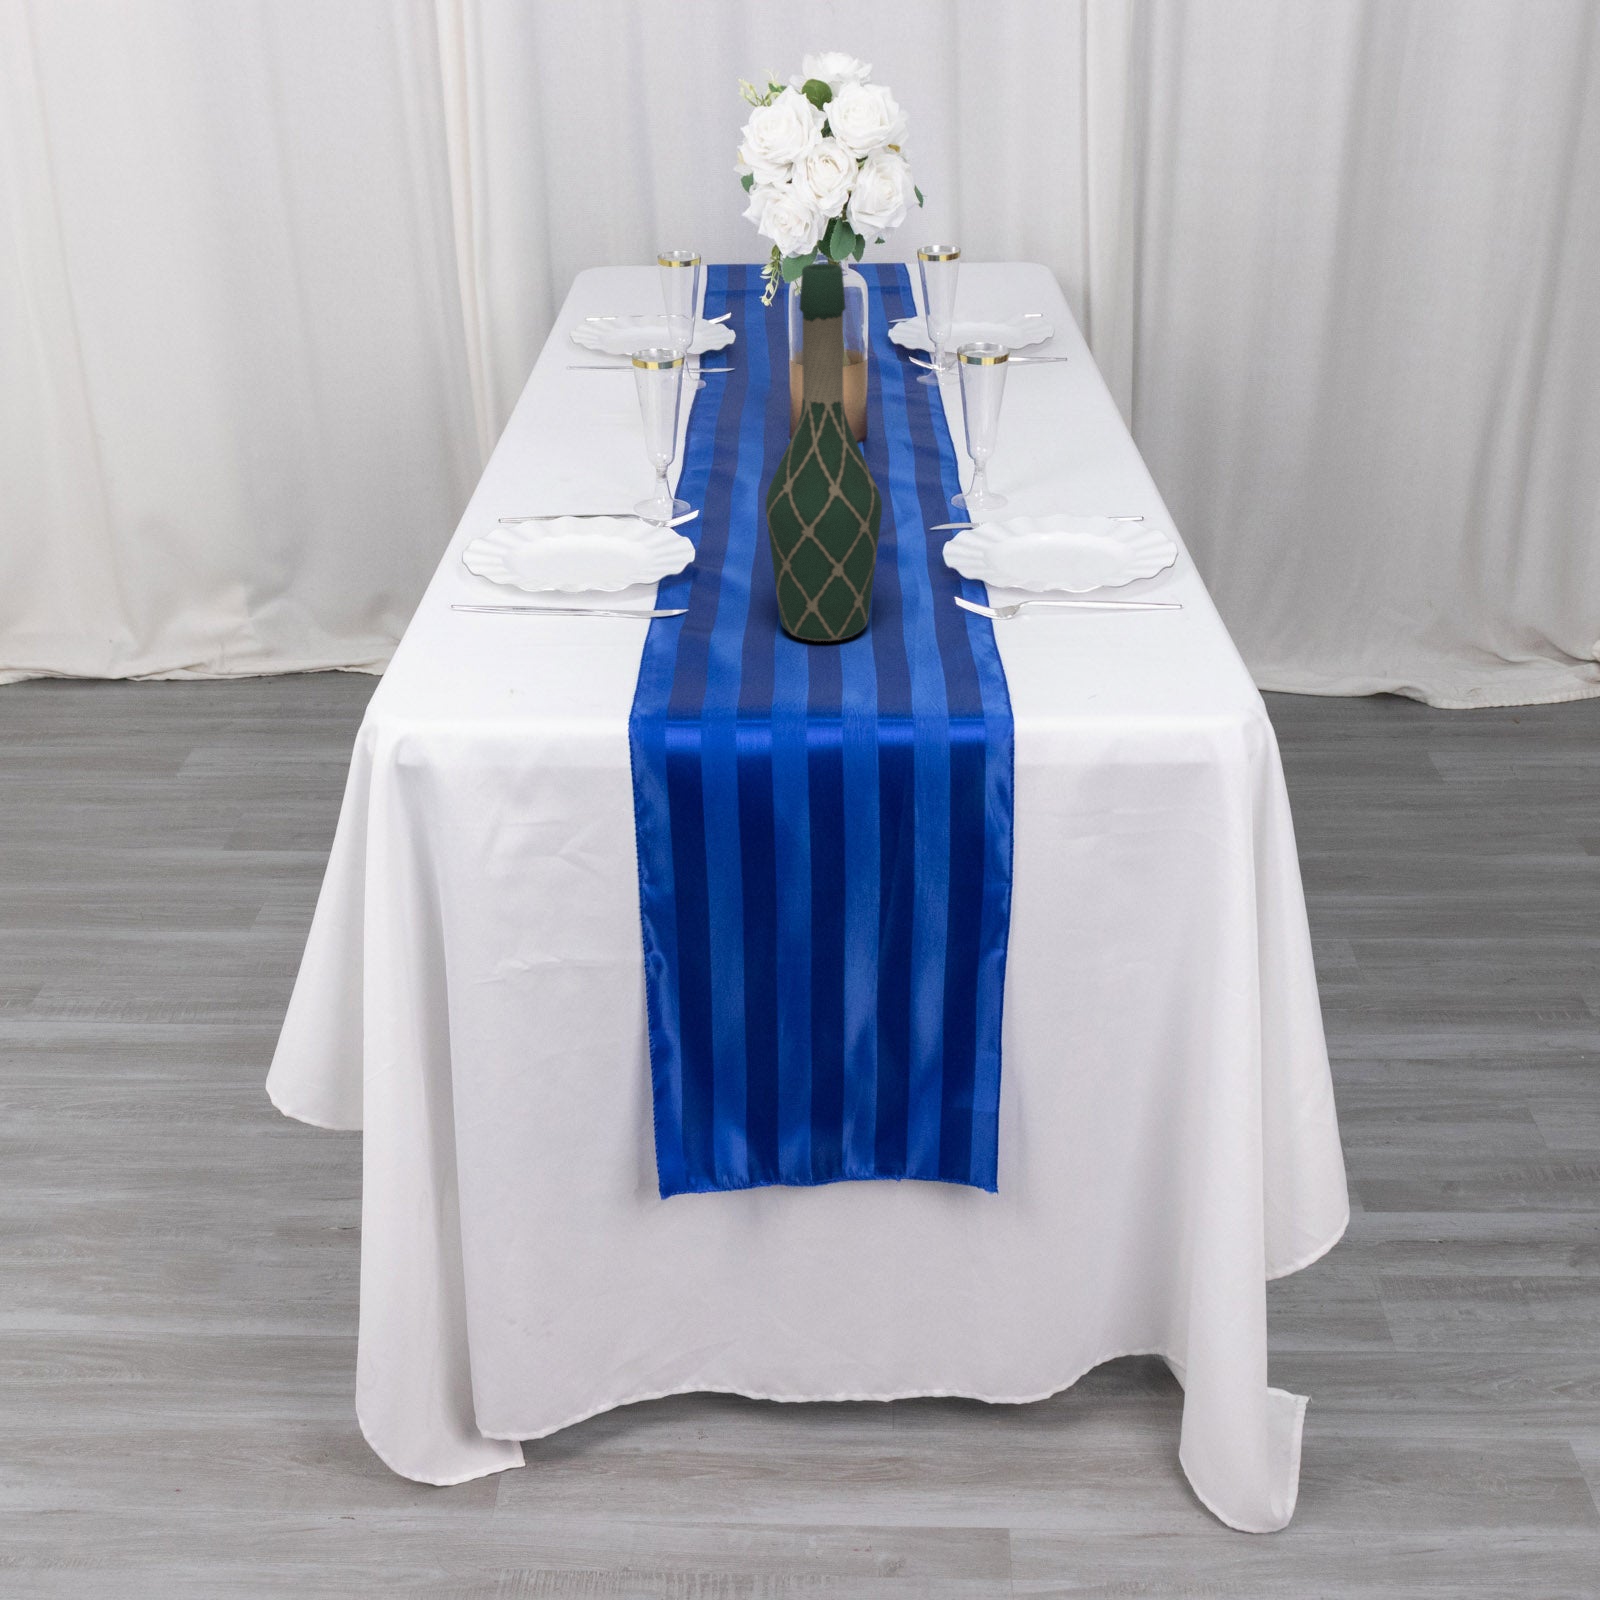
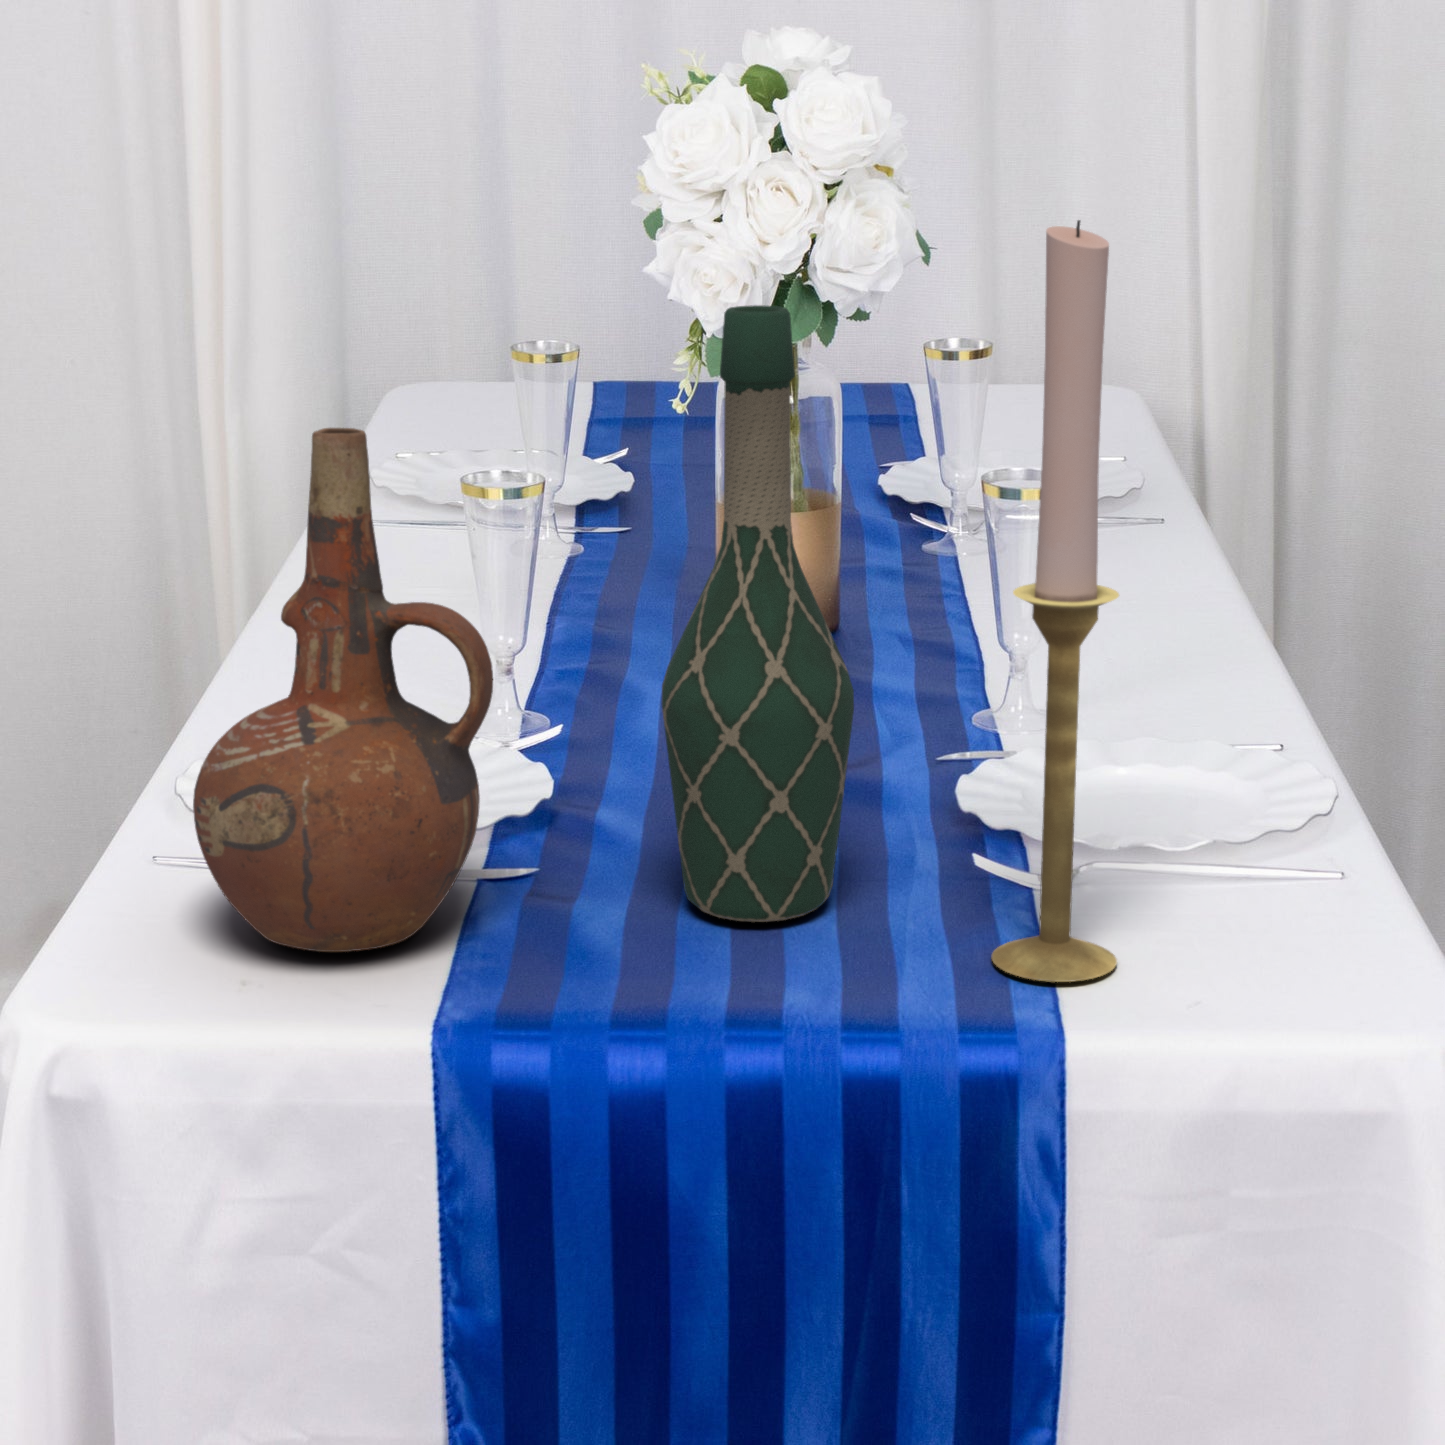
candlestick: none [964,217,1038,676] -> present [992,220,1119,982]
ceramic pitcher: none [487,345,665,663] -> present [193,428,493,952]

